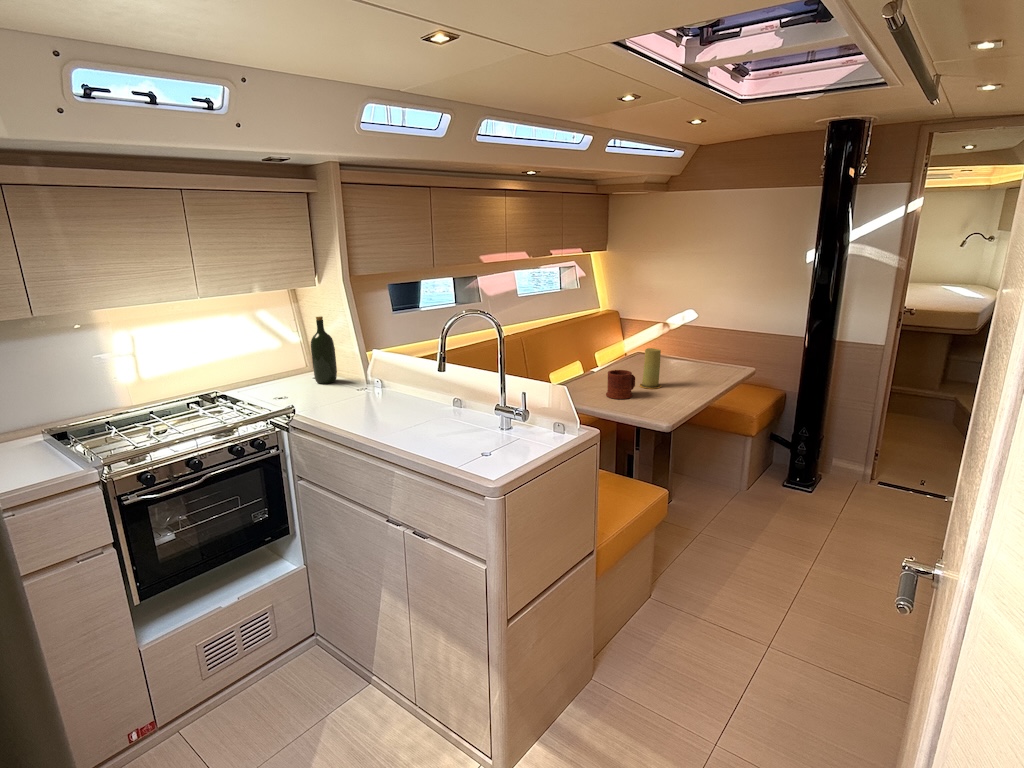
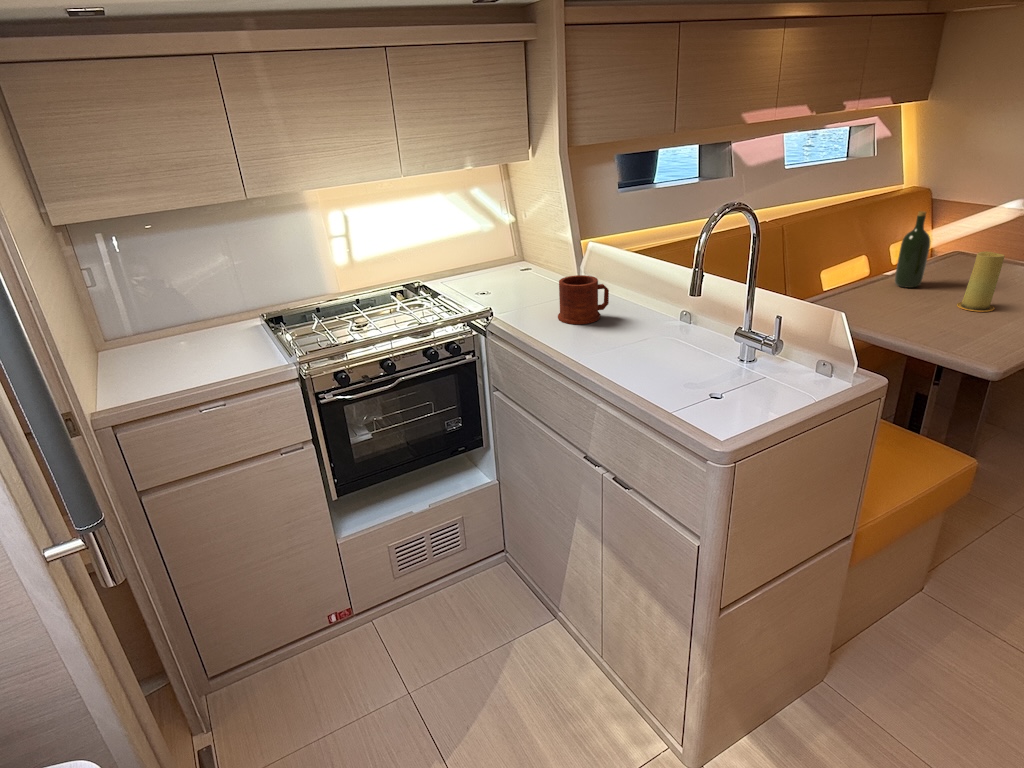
wine bottle: present [311,316,337,384] -> present [895,211,931,288]
mug: present [606,370,635,399] -> present [558,275,609,324]

